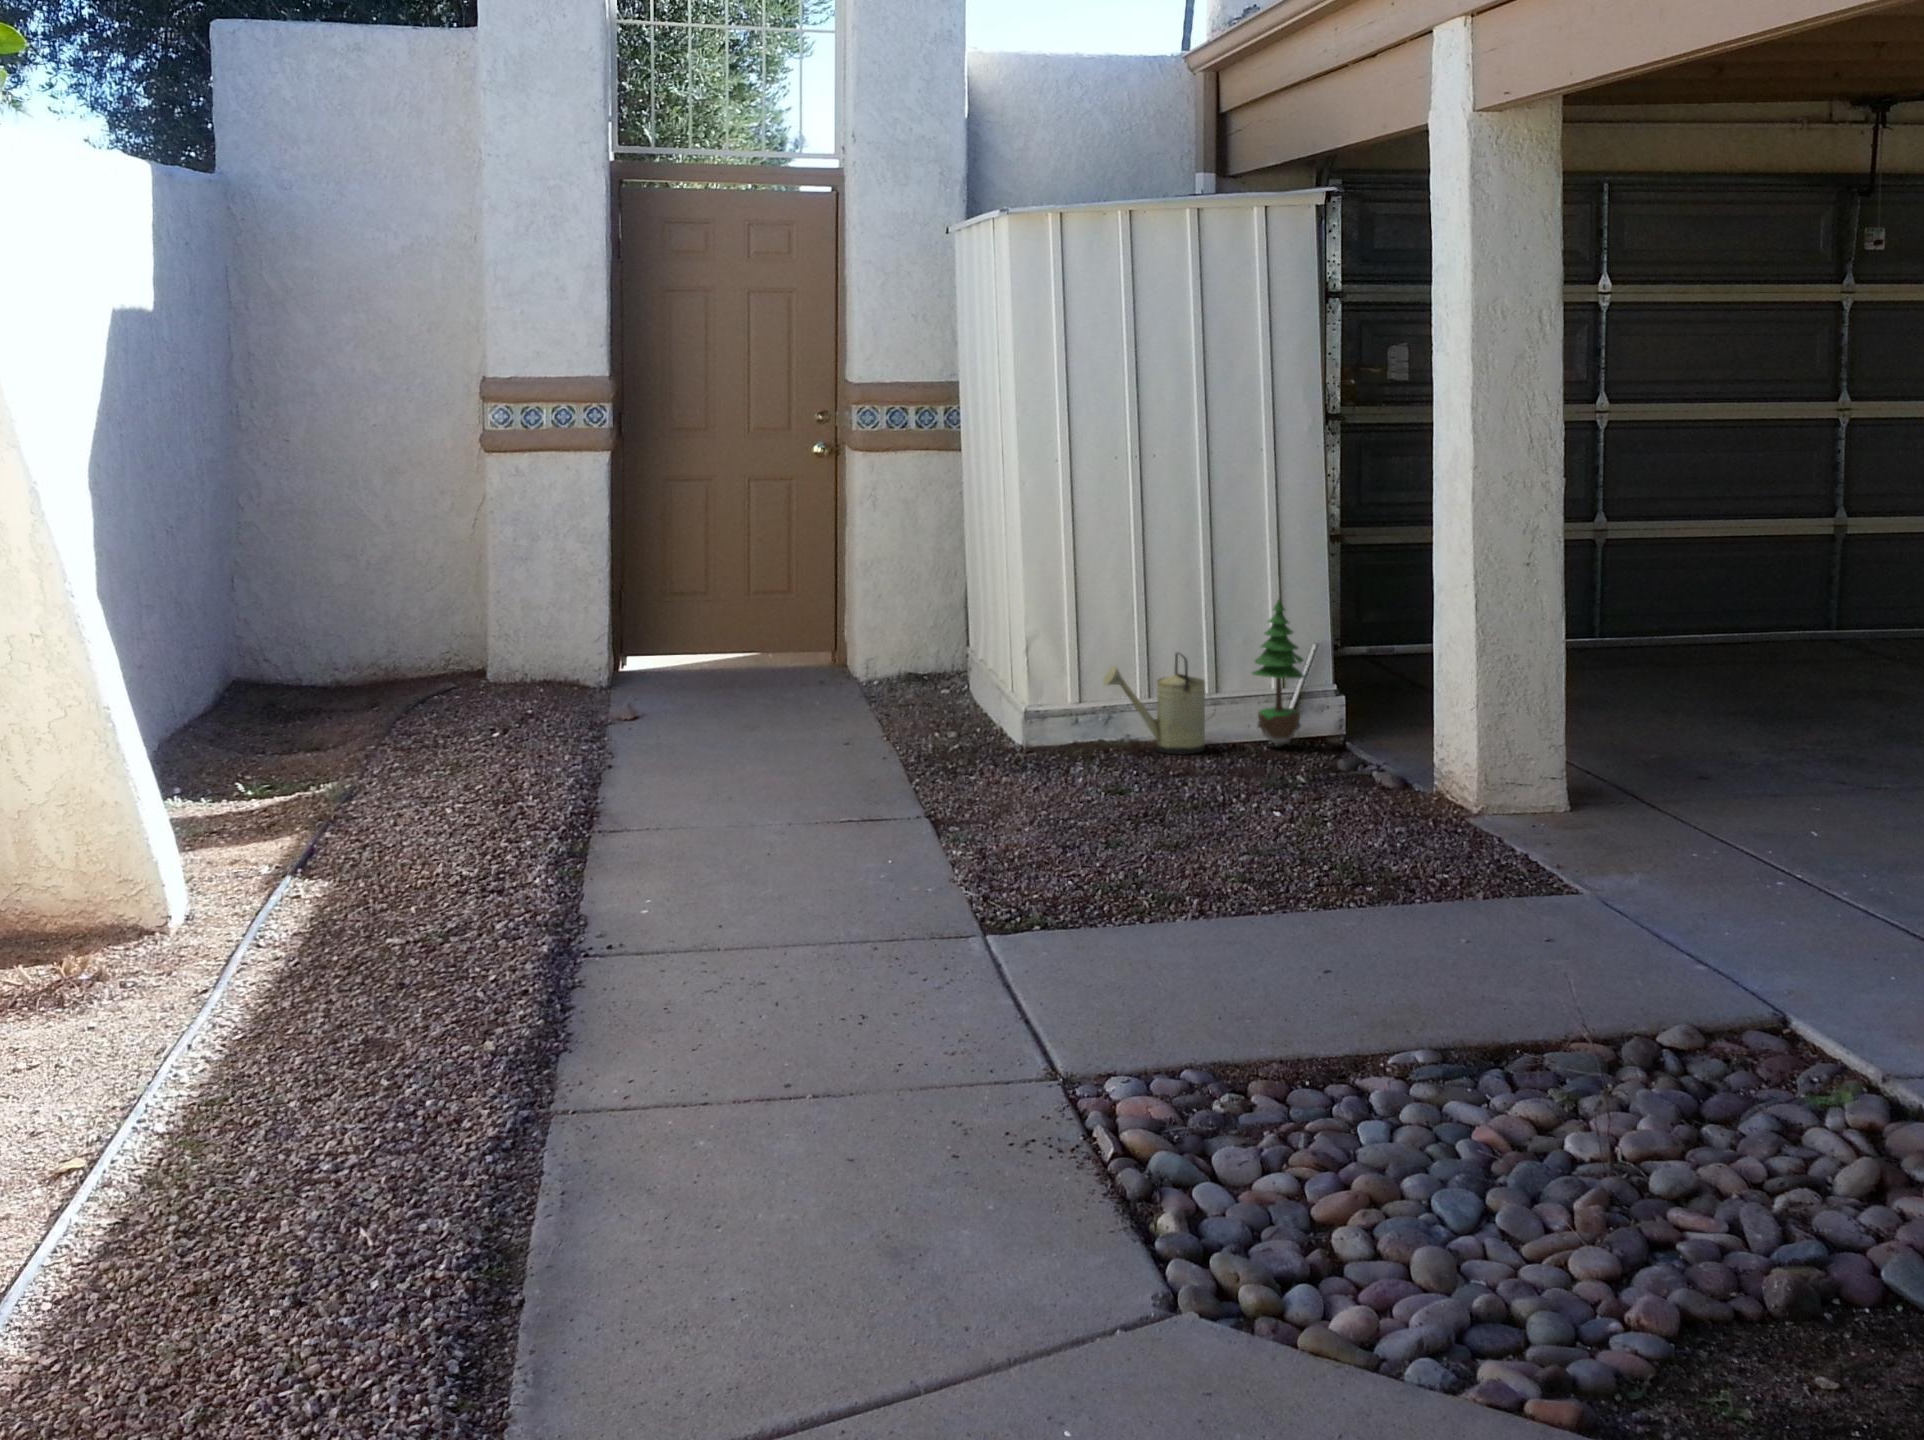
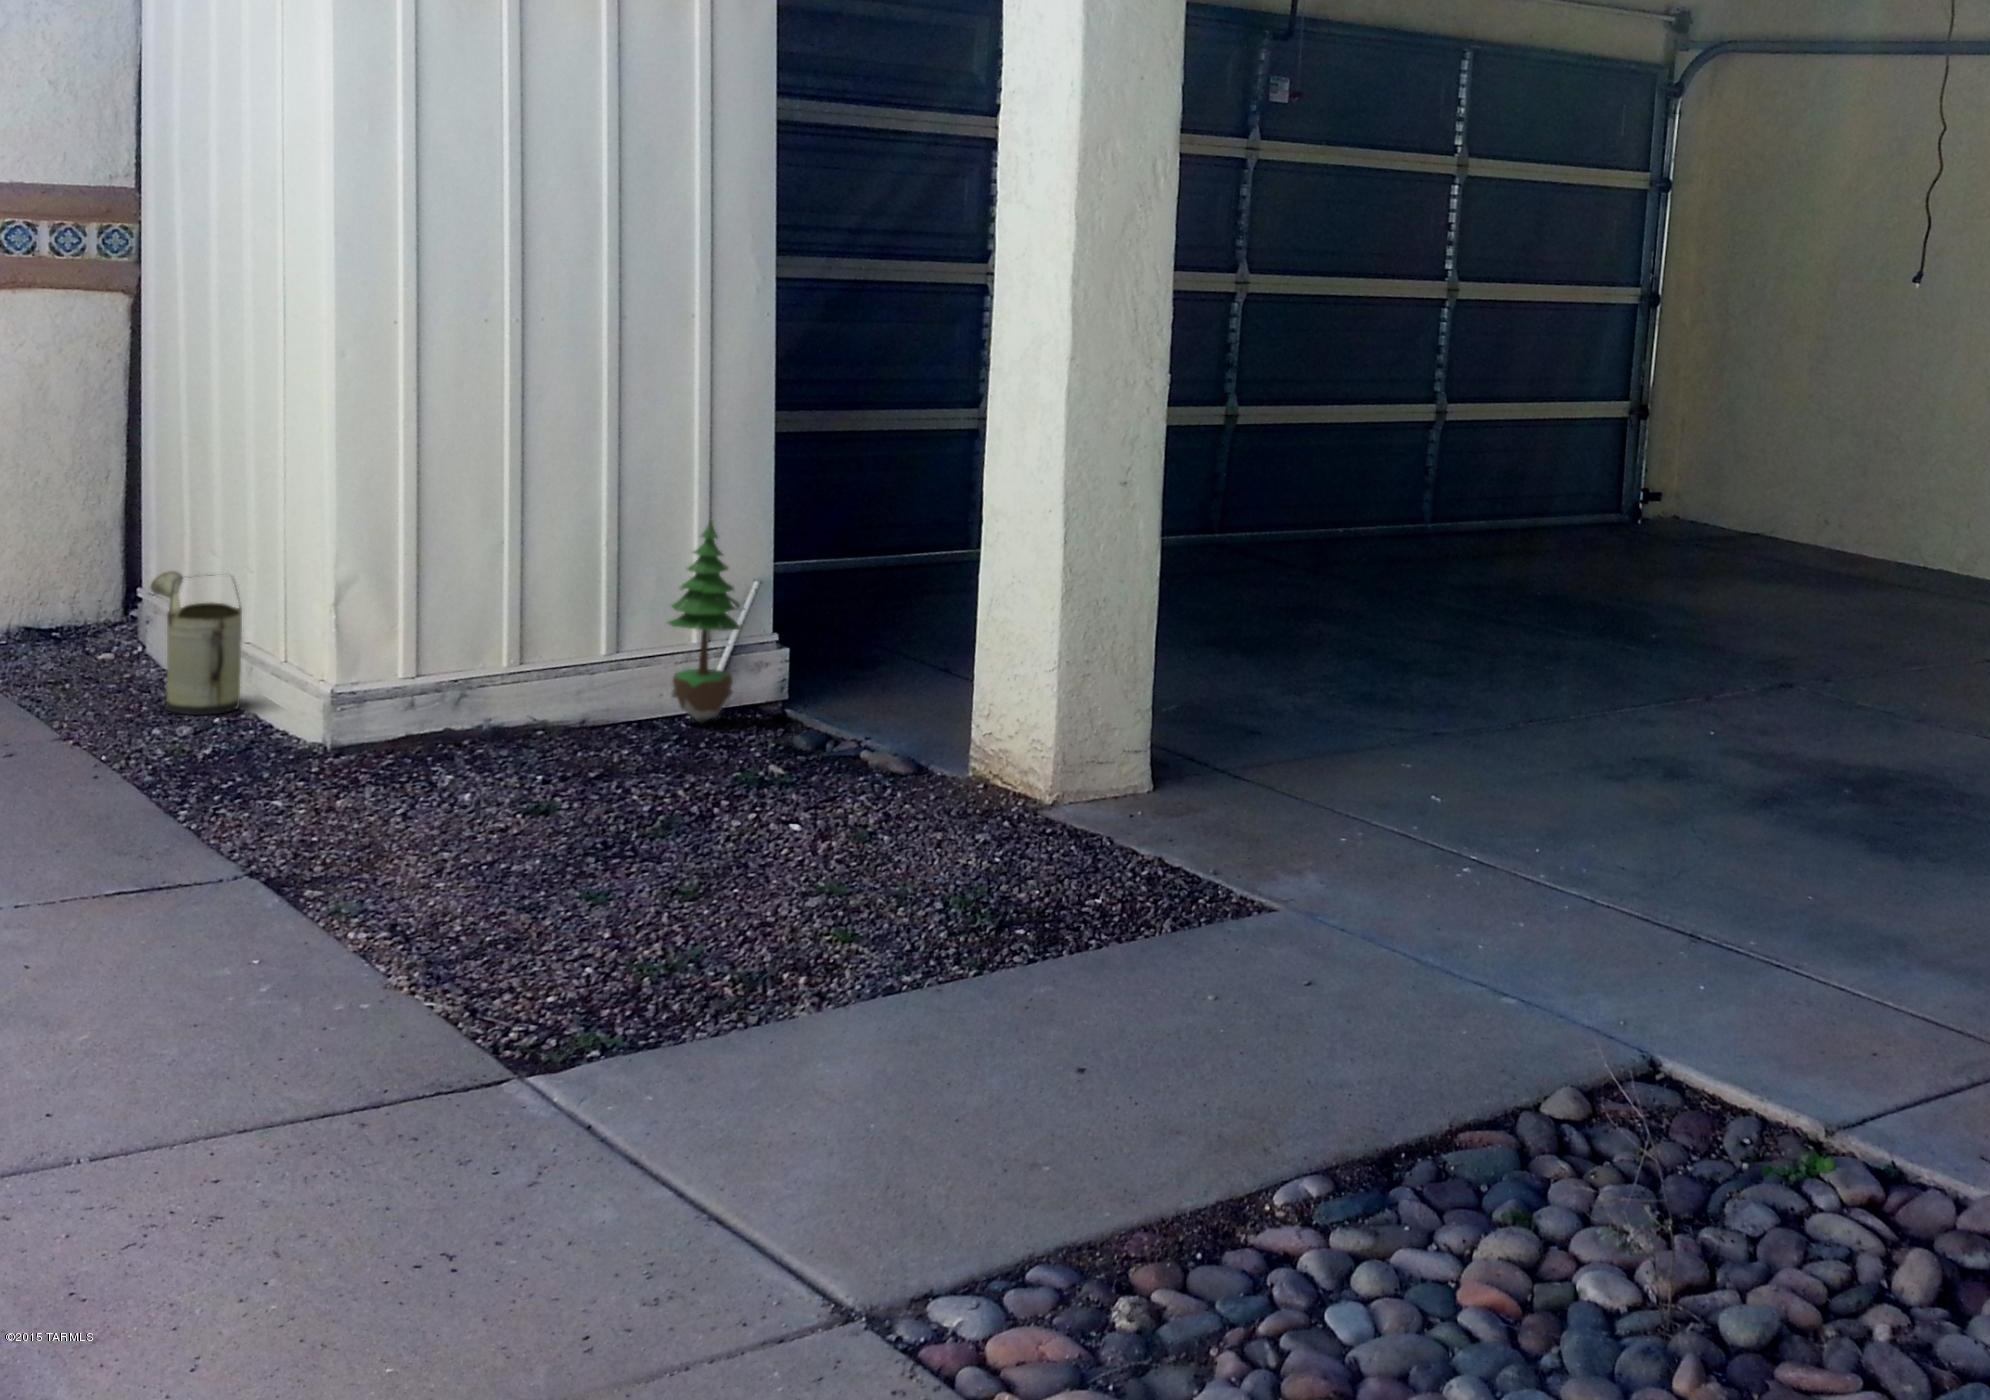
watering can: present [1103,653,1205,755] -> present [151,571,242,715]

